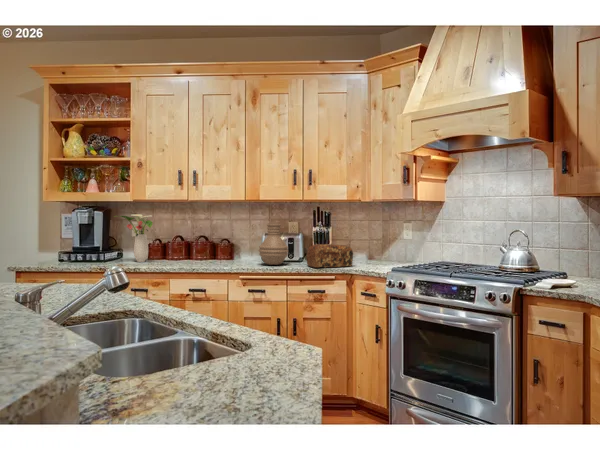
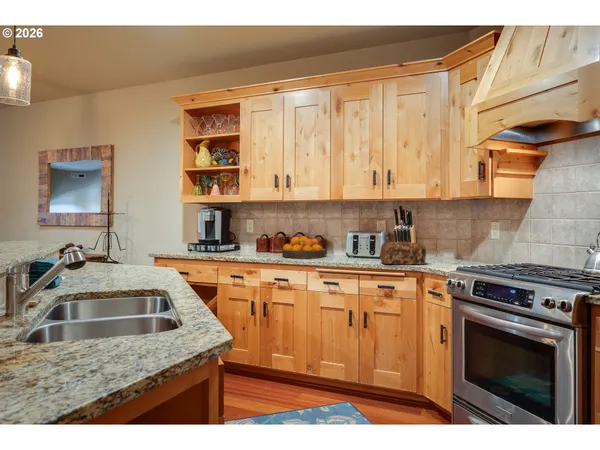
flower arrangement: present [120,214,153,262] -> none [226,213,258,254]
vase: present [259,224,288,265] -> none [338,222,366,260]
fruit bowl: none [189,240,238,265] -> present [282,236,325,258]

